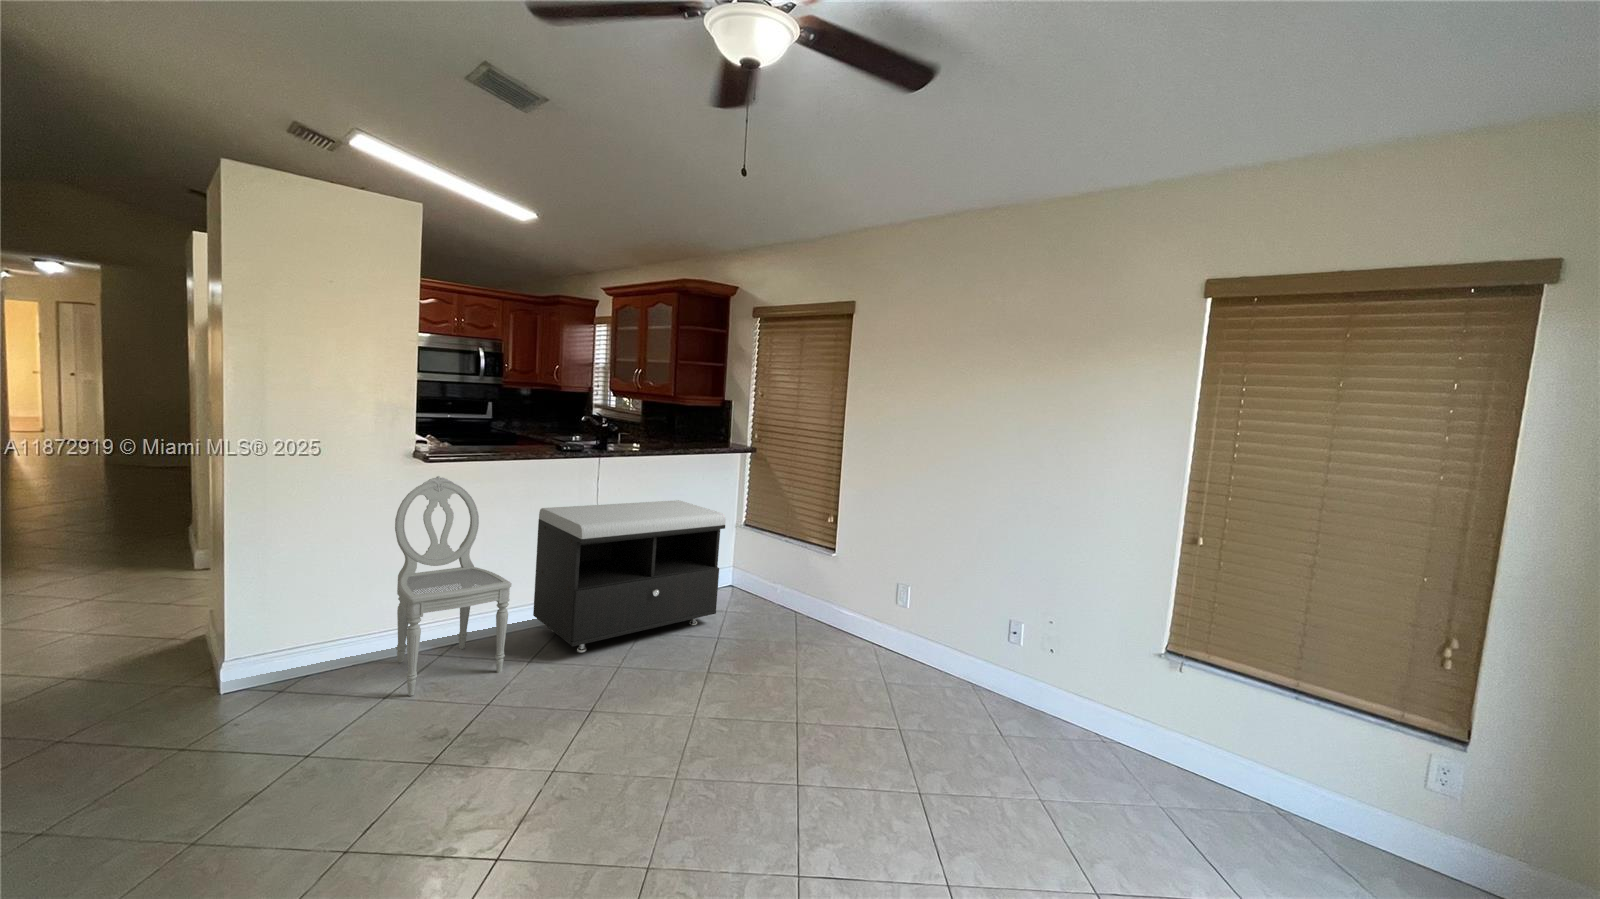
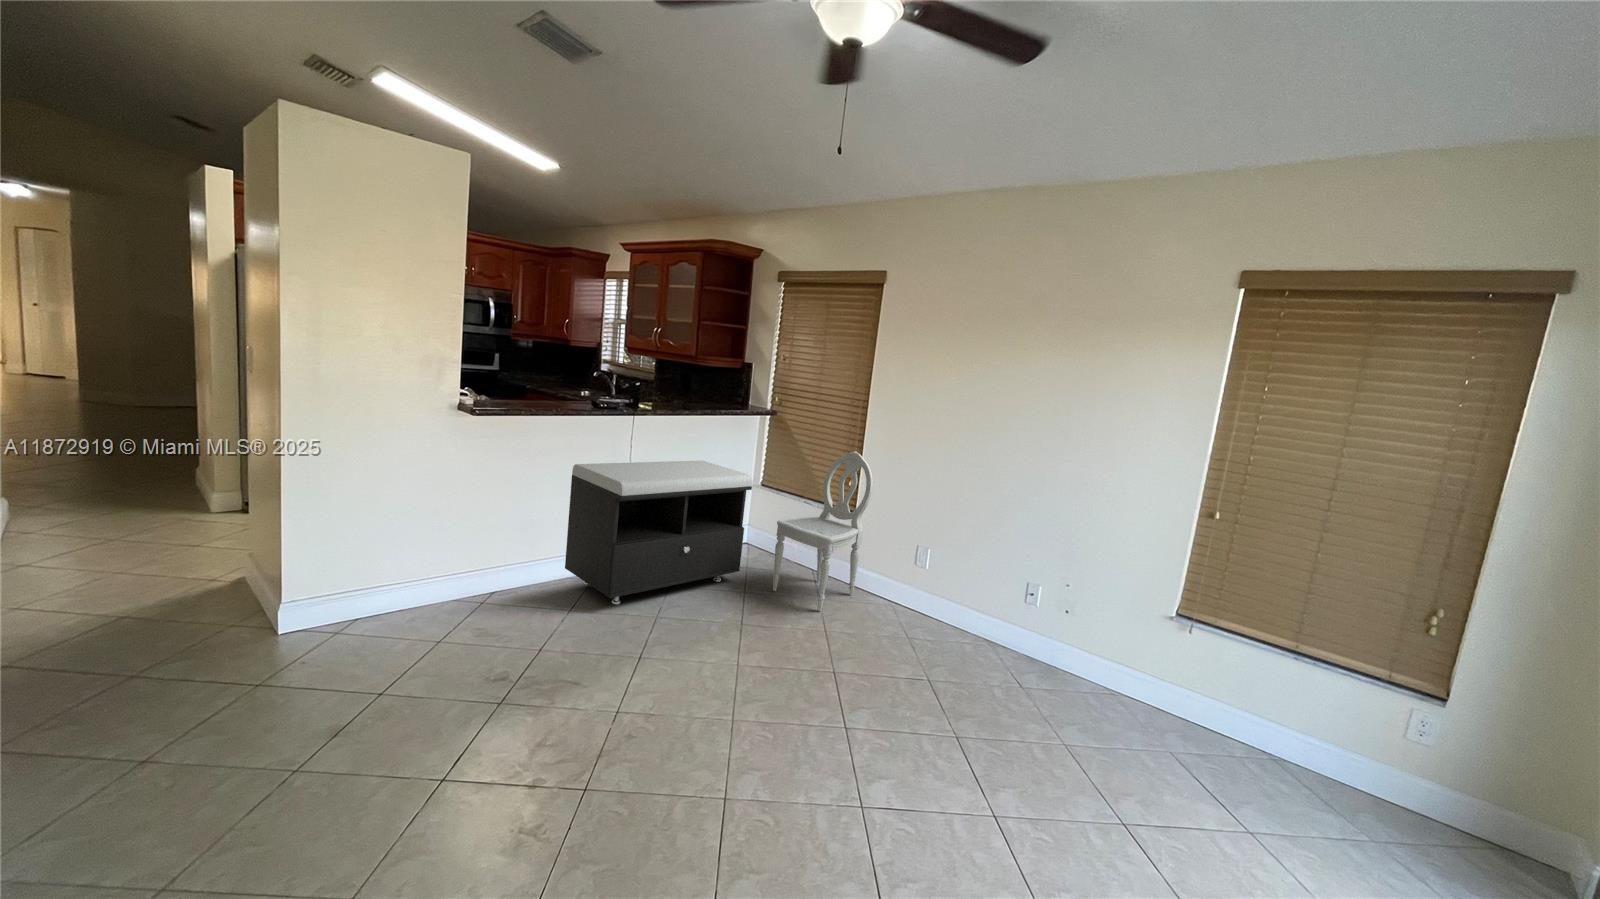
dining chair: present [395,476,511,696] -> present [773,451,873,611]

